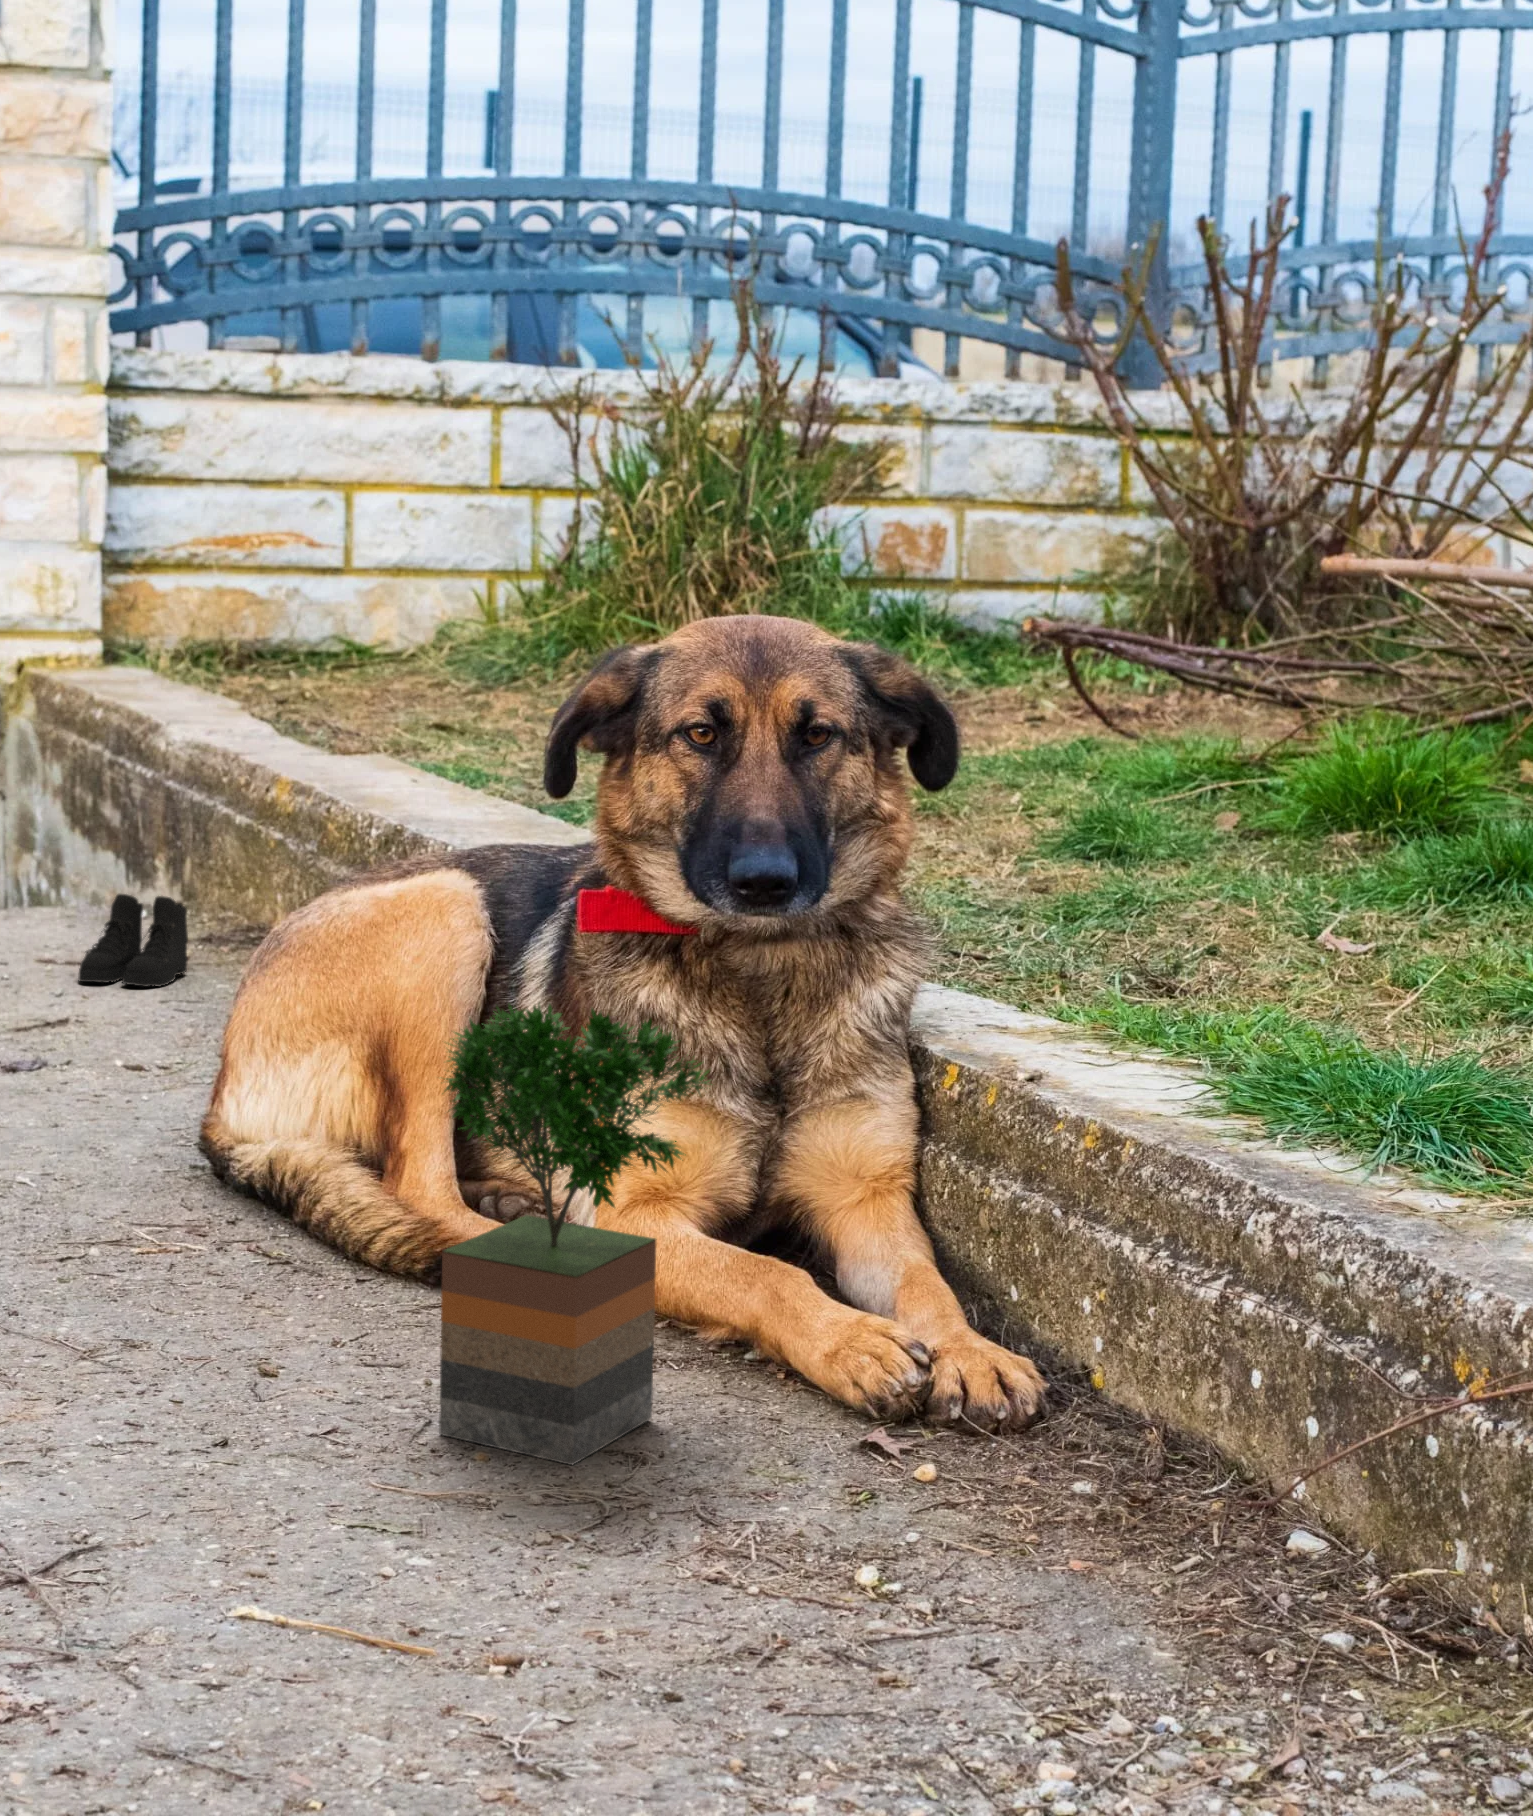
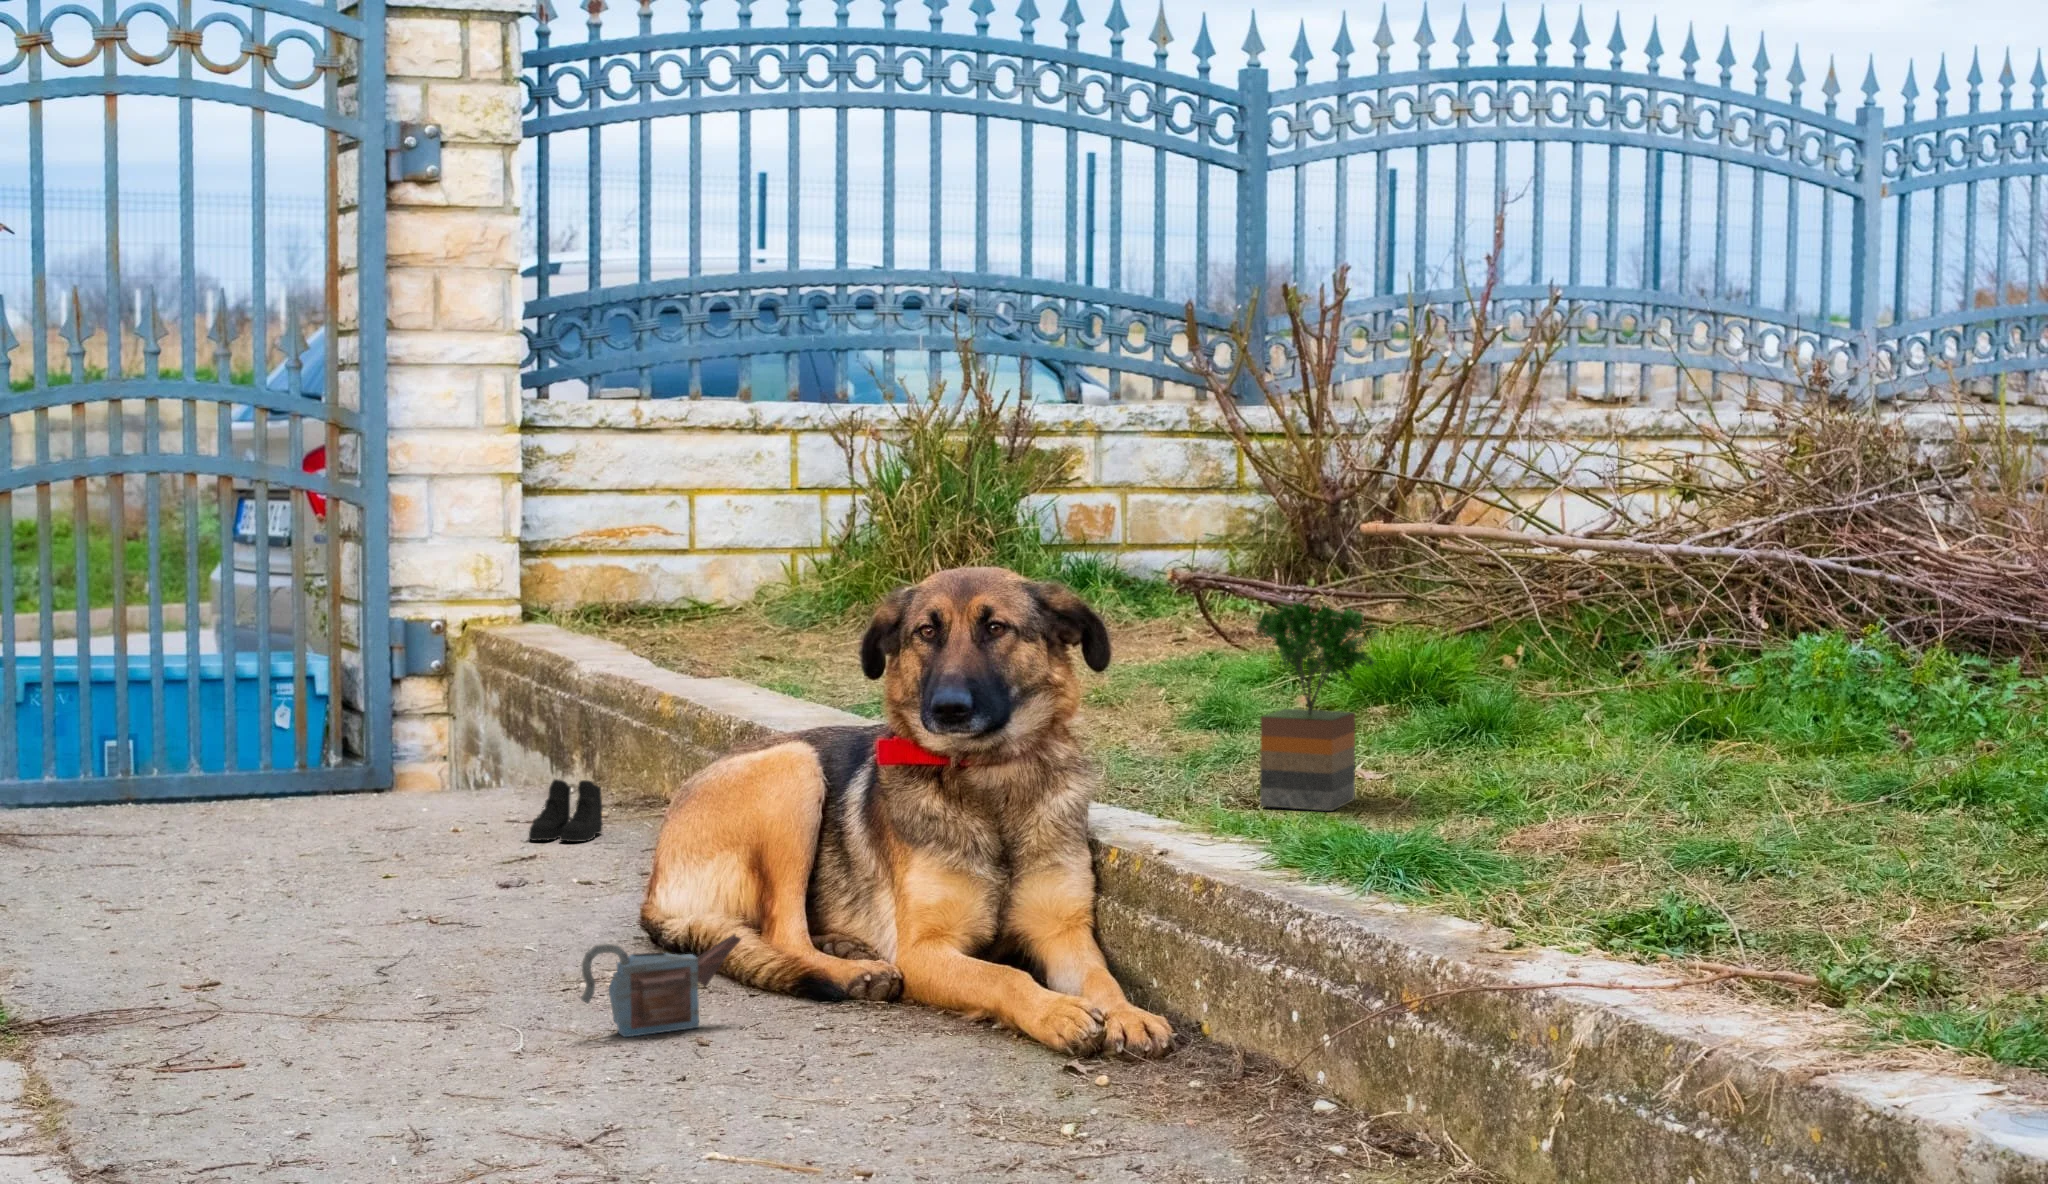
potted tree: present [439,1004,712,1465] -> present [1254,602,1380,811]
watering can: none [71,1179,340,1344] -> present [581,935,741,1037]

